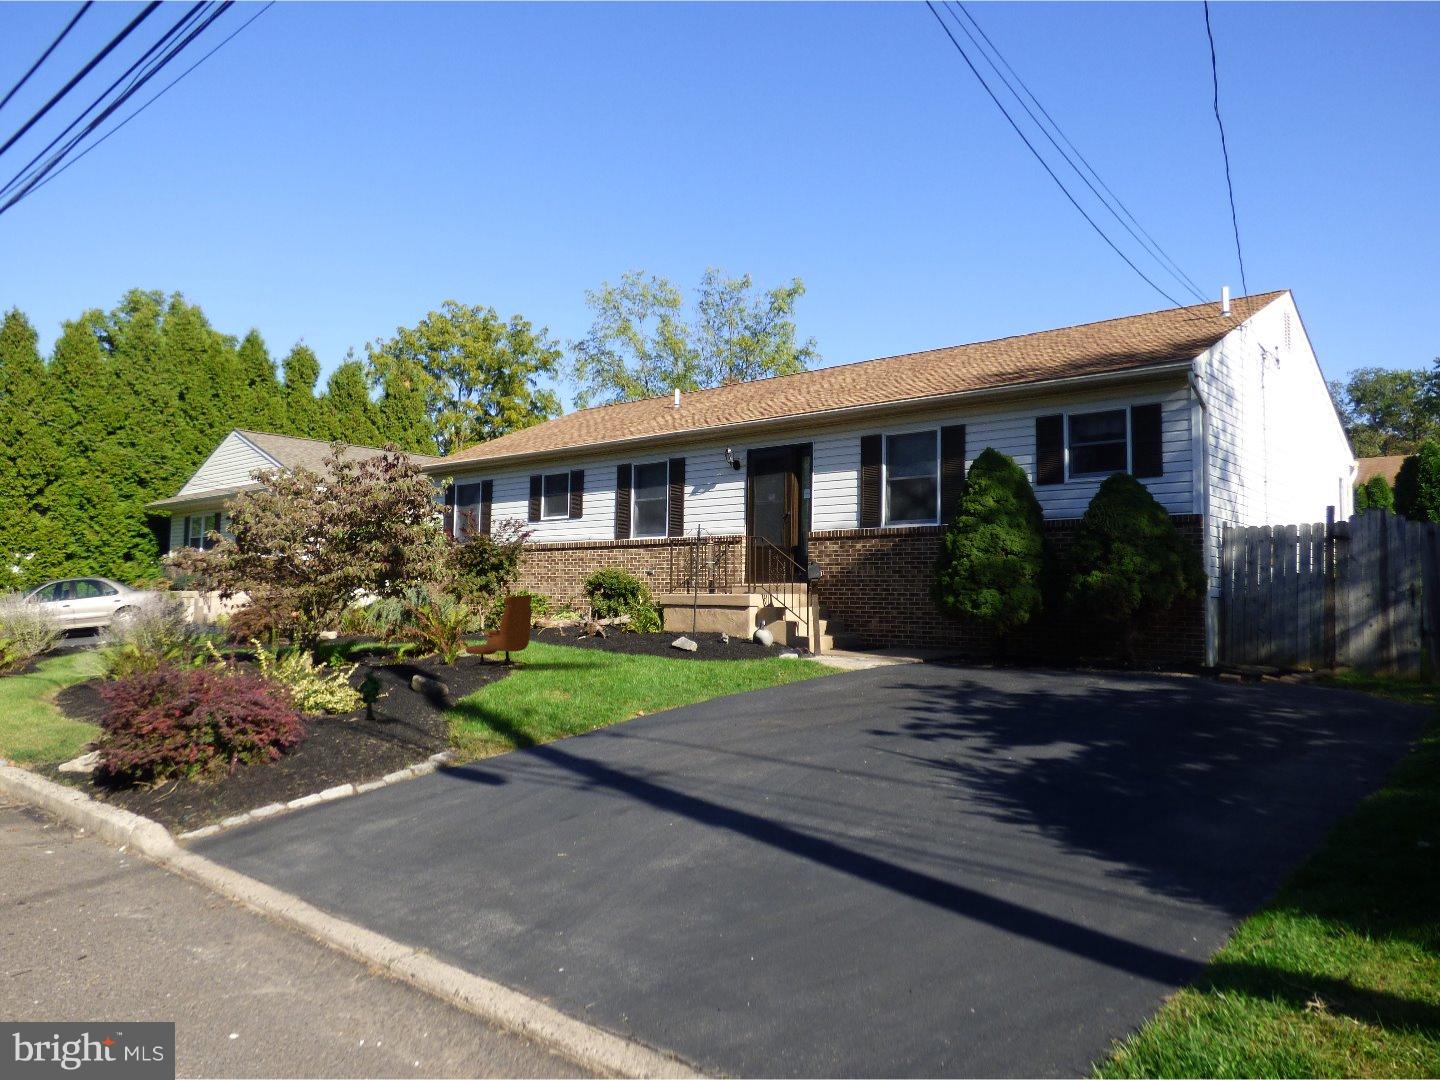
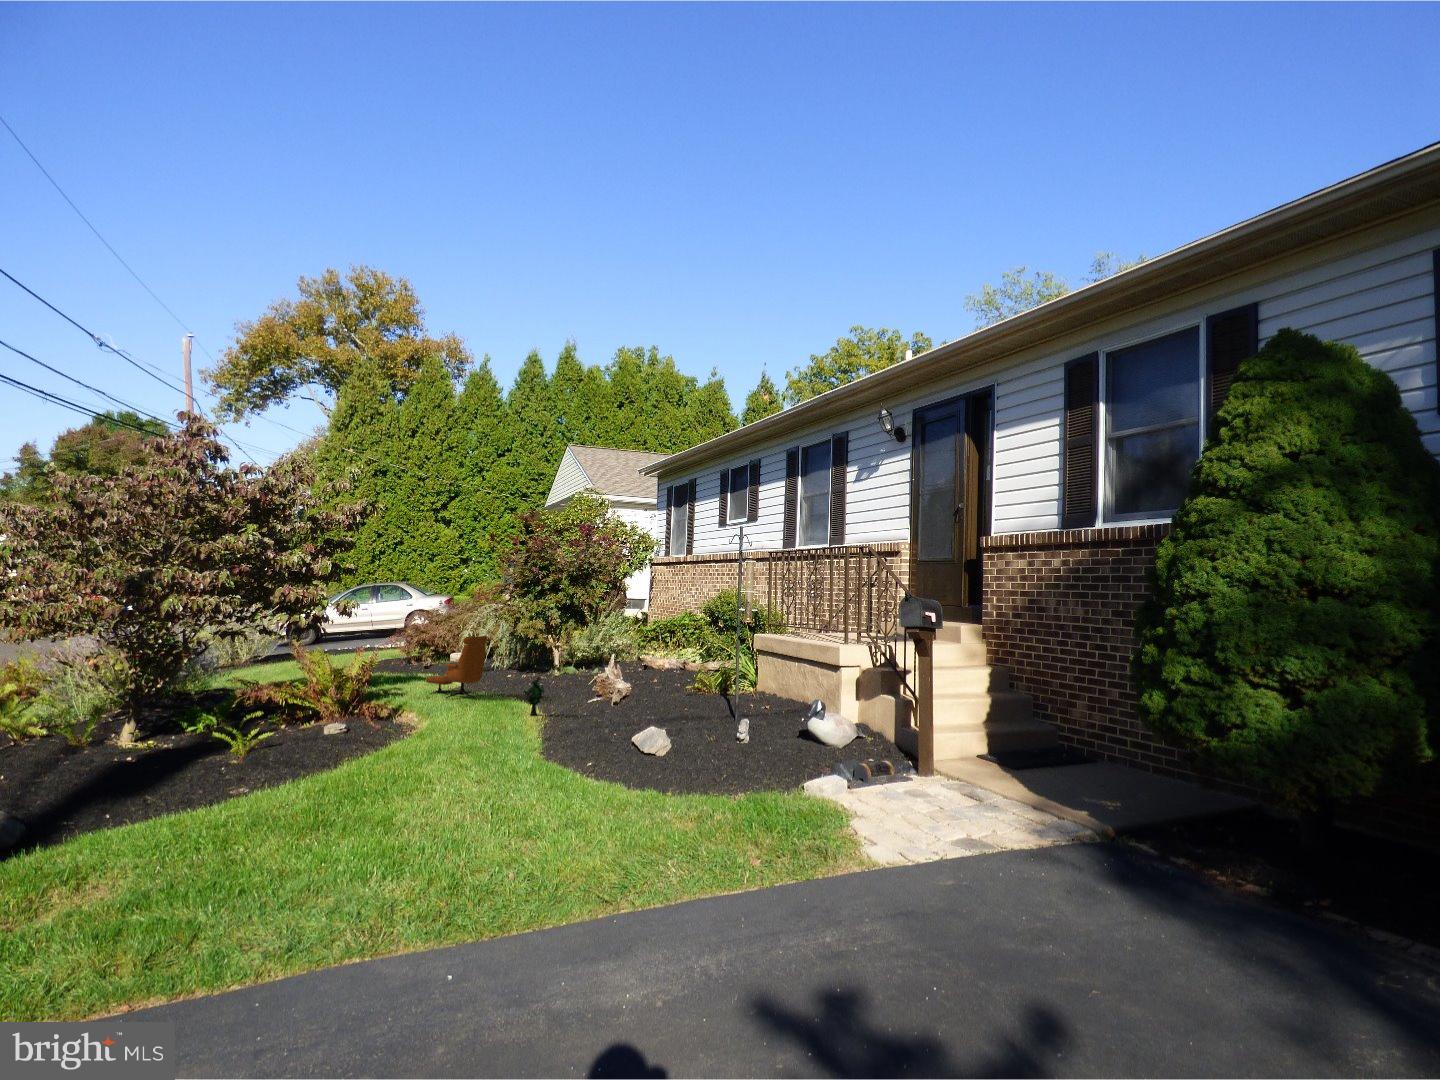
decorative plant: present [354,667,383,720] -> present [524,678,545,716]

